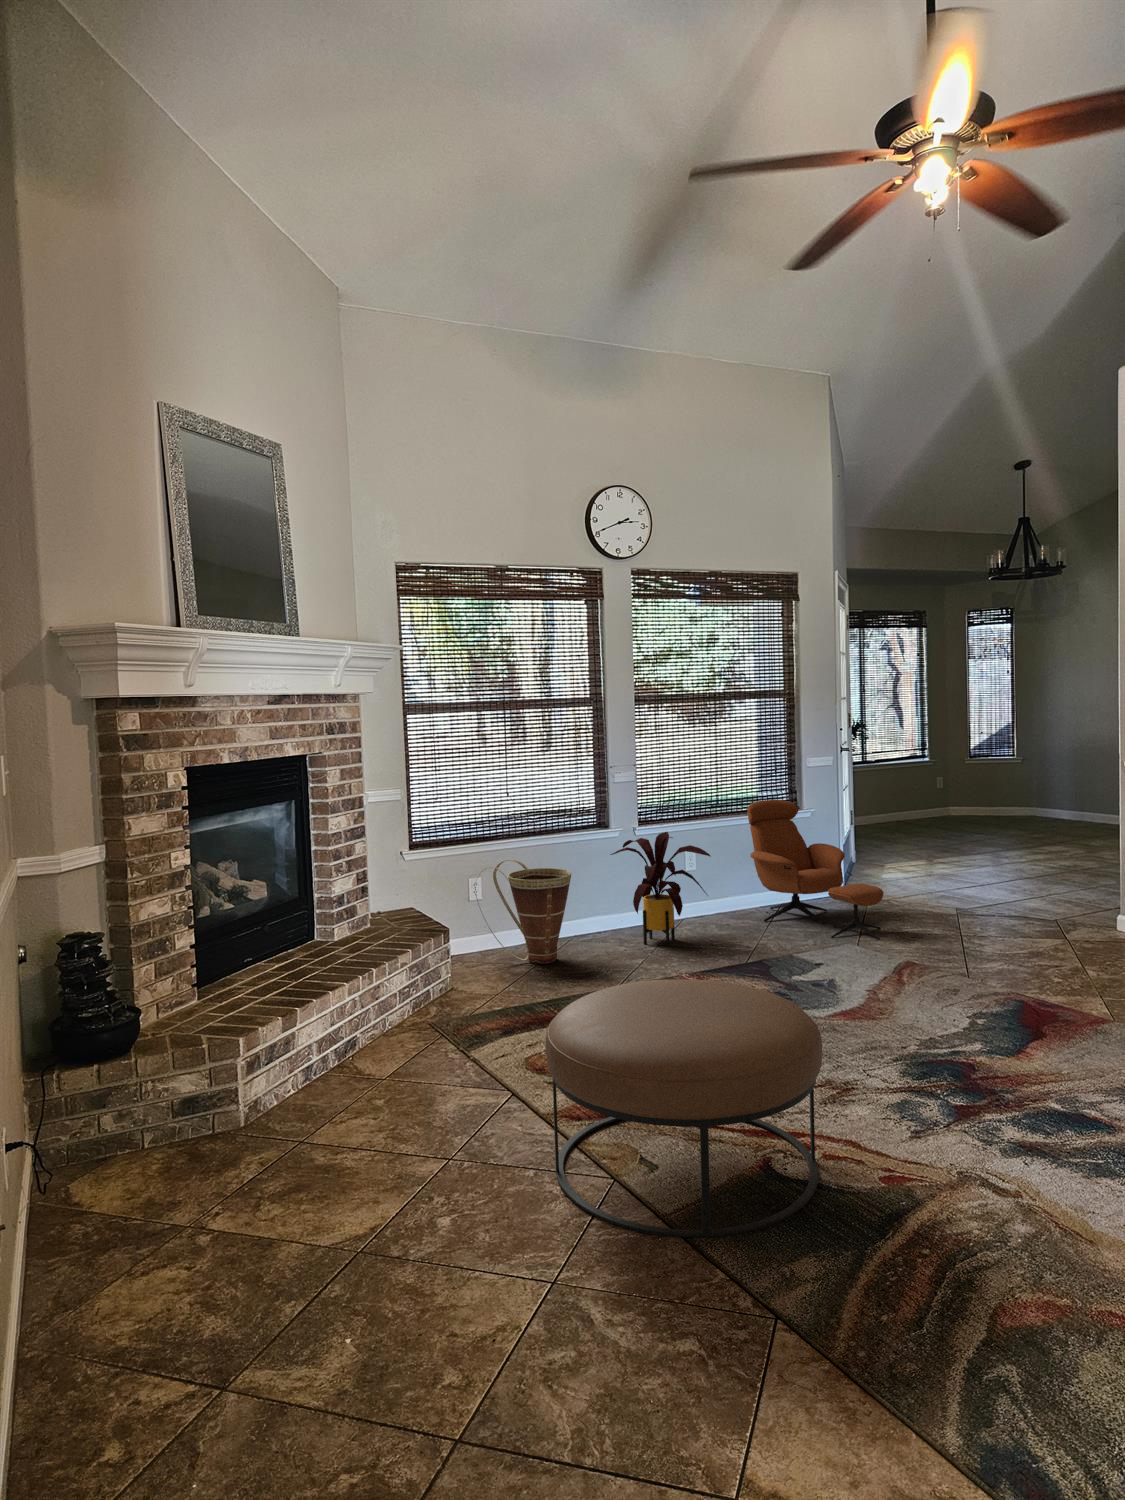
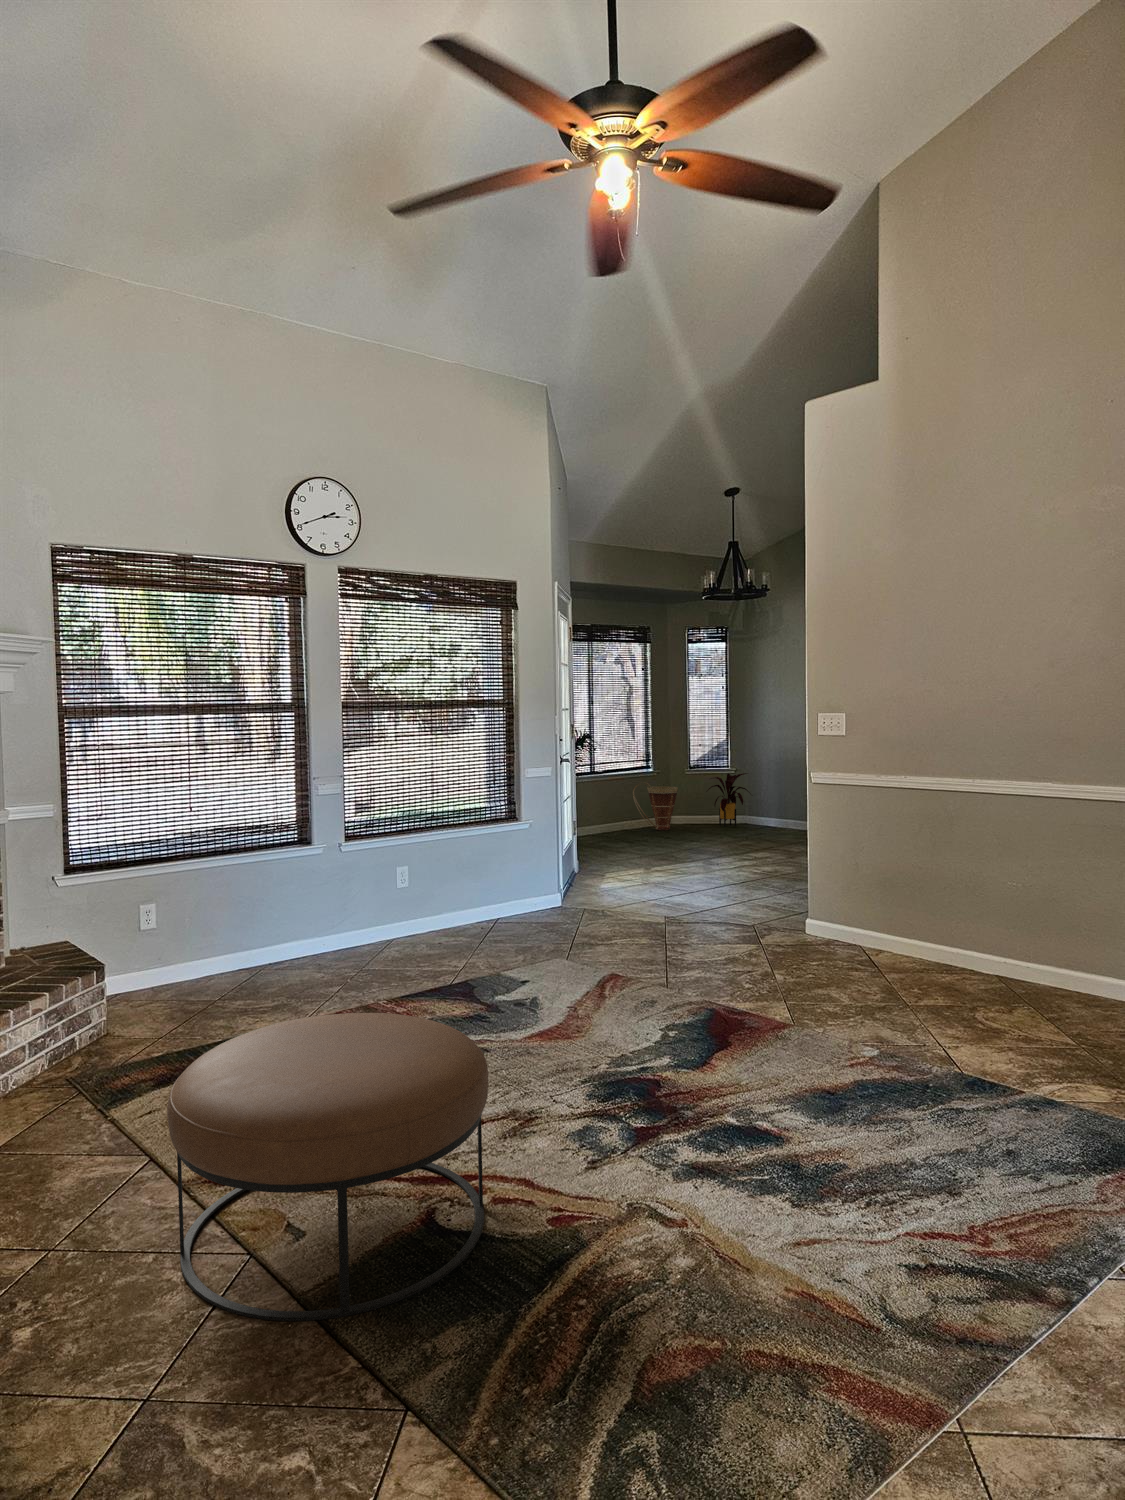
lounge chair: present [747,800,884,940] -> none [462,812,593,953]
house plant: present [611,832,711,946] -> present [707,773,750,827]
basket: present [475,859,571,964] -> present [633,783,678,830]

